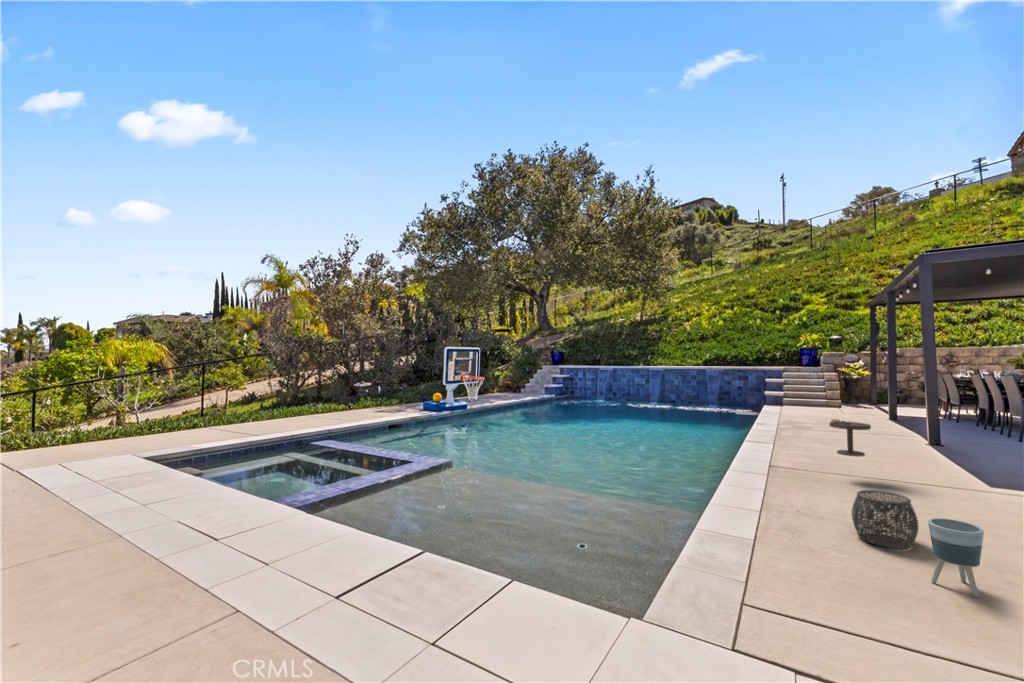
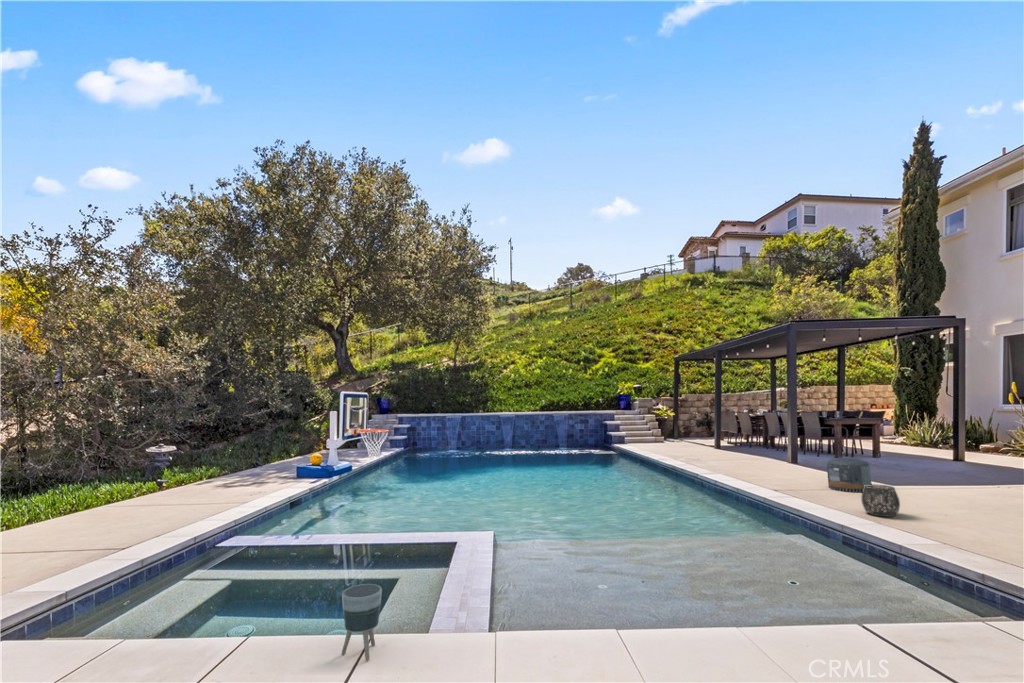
side table: present [829,419,871,457] -> none [782,445,808,489]
pouf: none [911,447,993,506] -> present [827,458,872,492]
planter: present [928,518,984,597] -> present [342,584,382,661]

